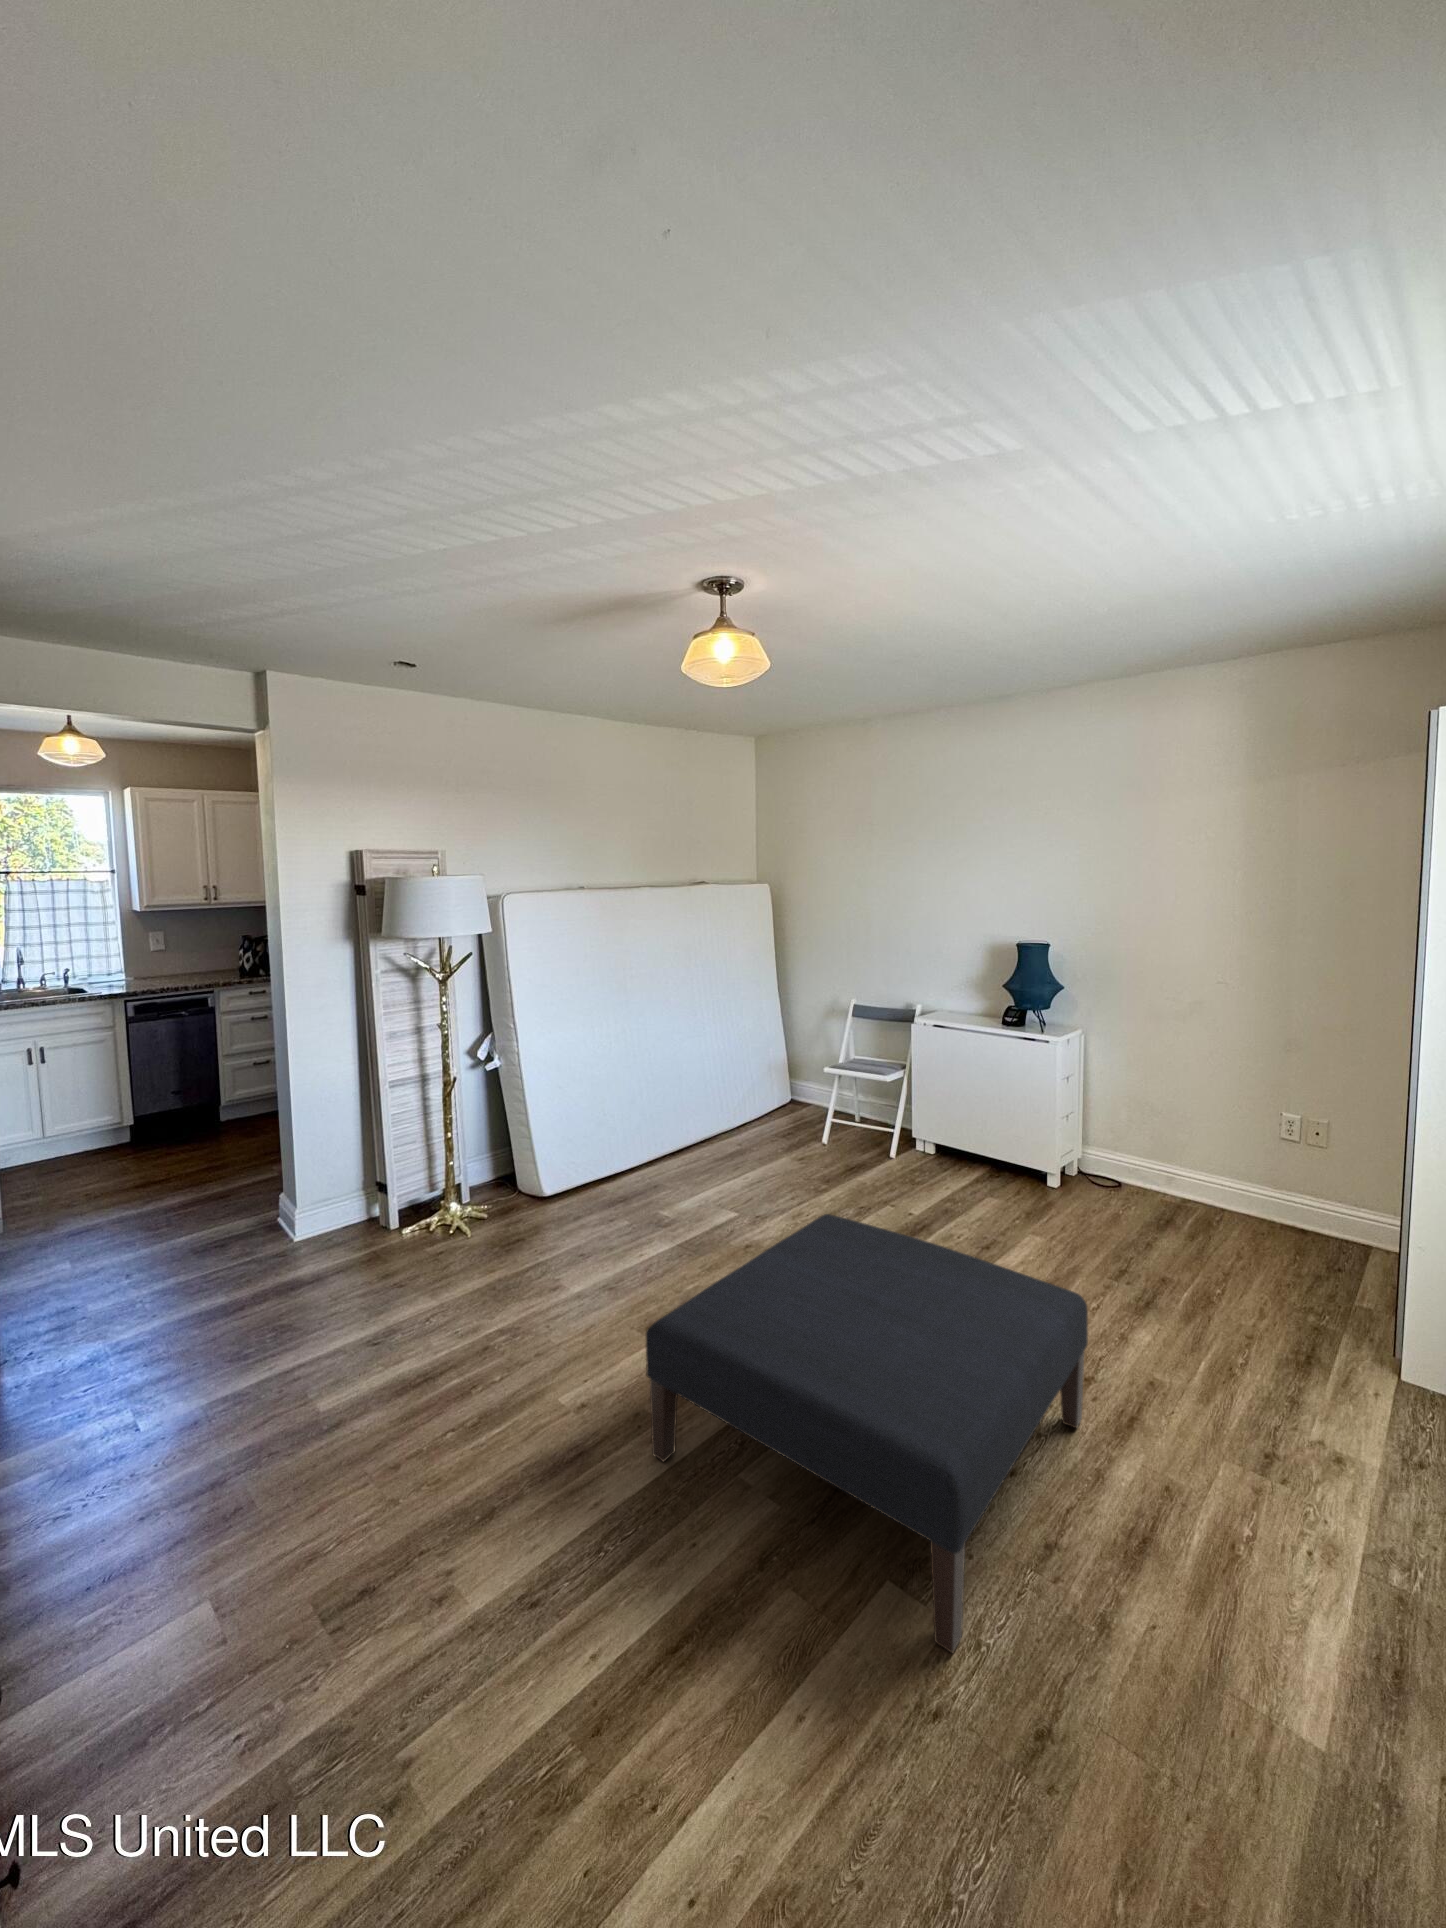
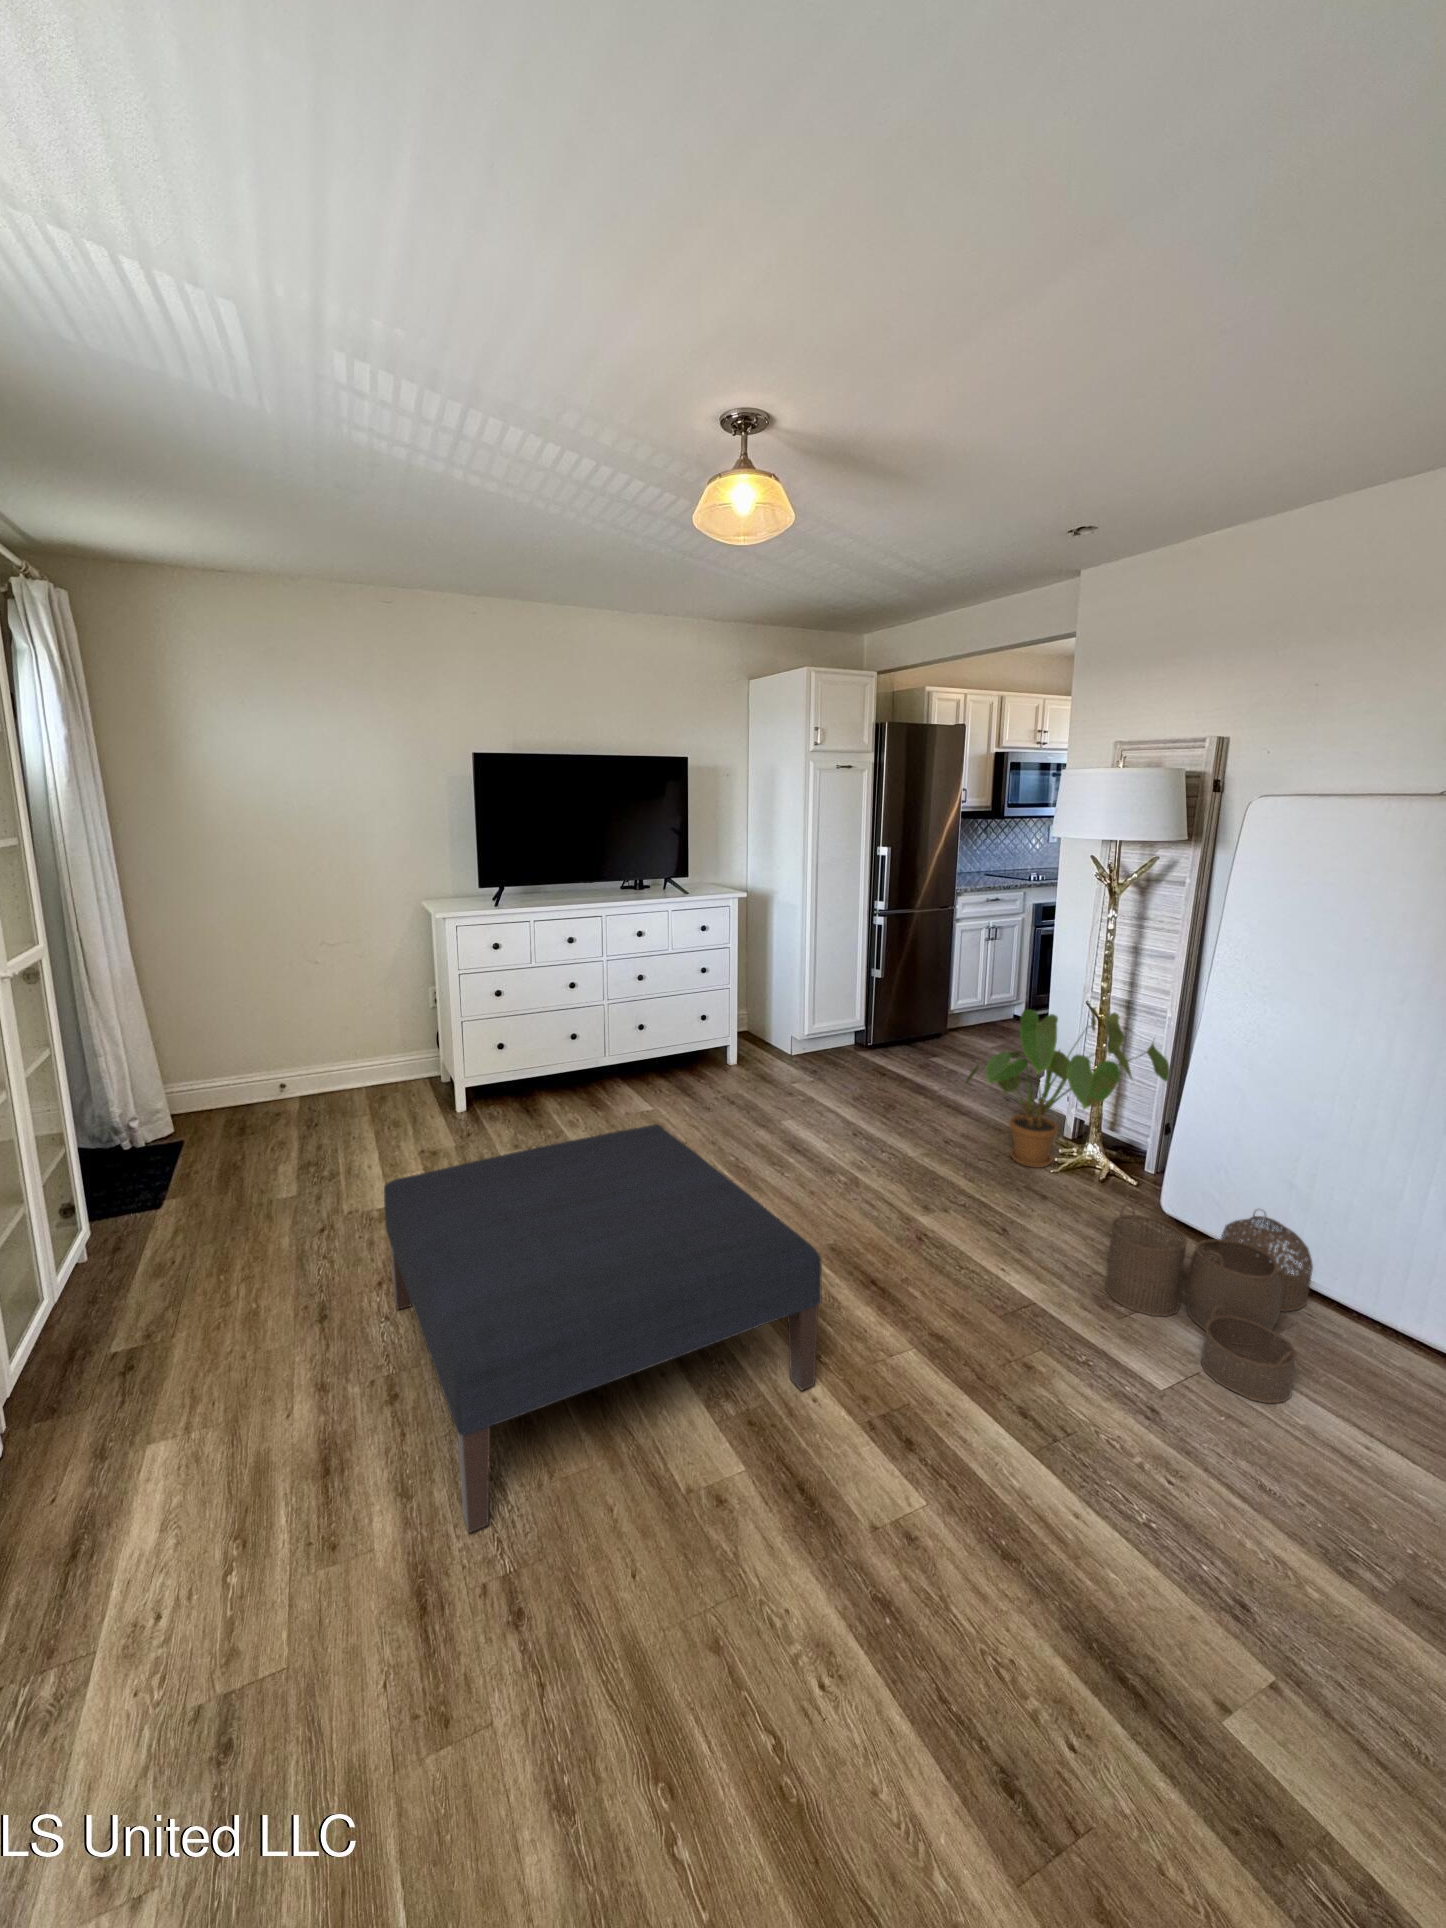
house plant: none [350,1087,521,1257] -> present [966,1007,1170,1168]
woven basket: none [590,1139,726,1225] -> present [1106,1204,1313,1403]

